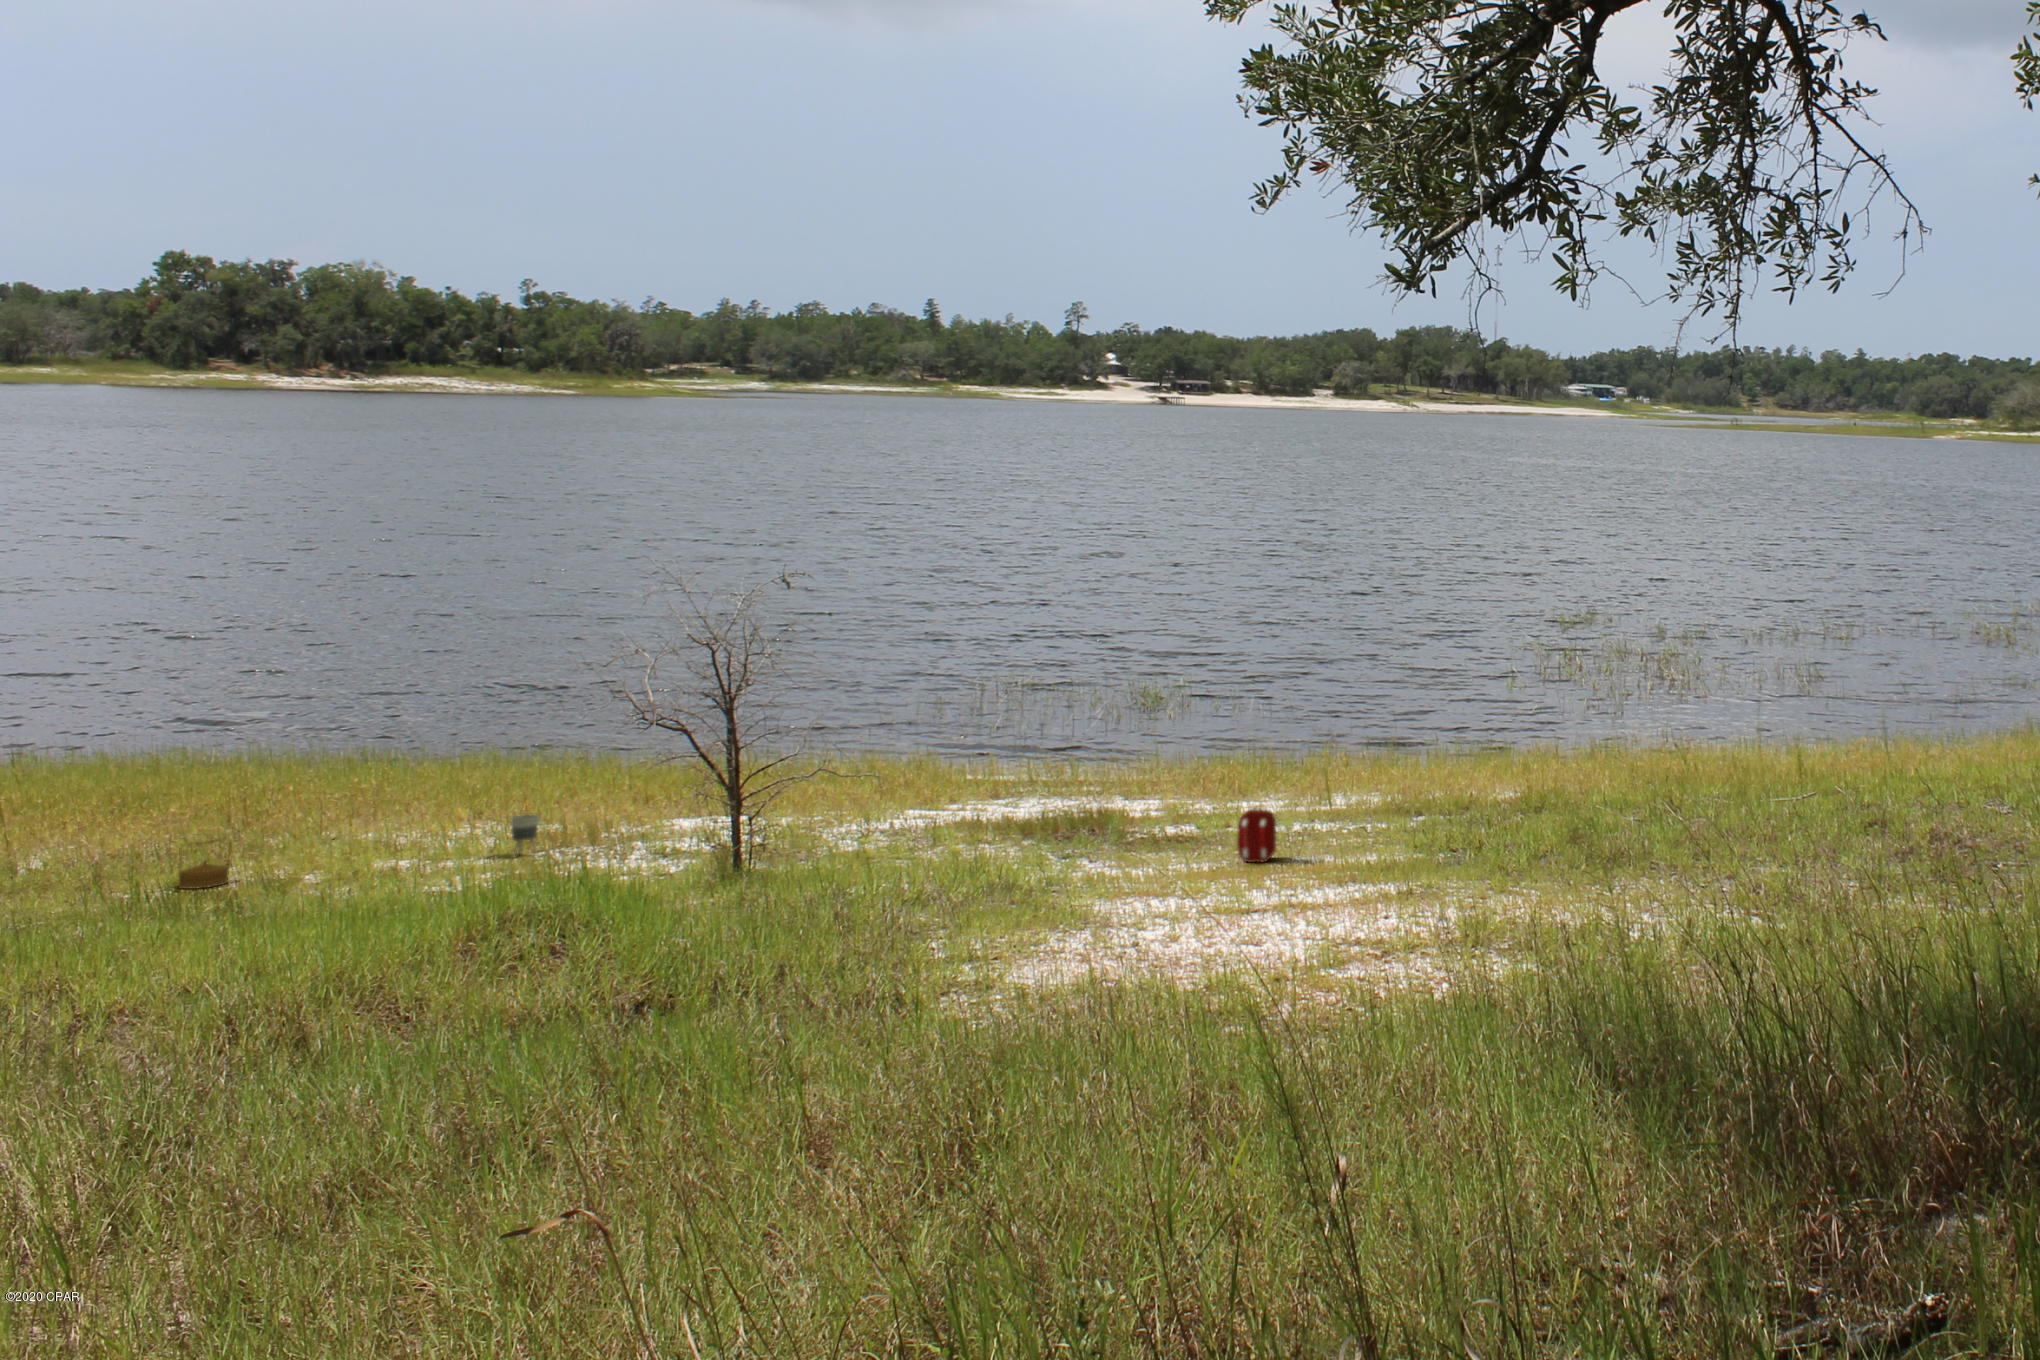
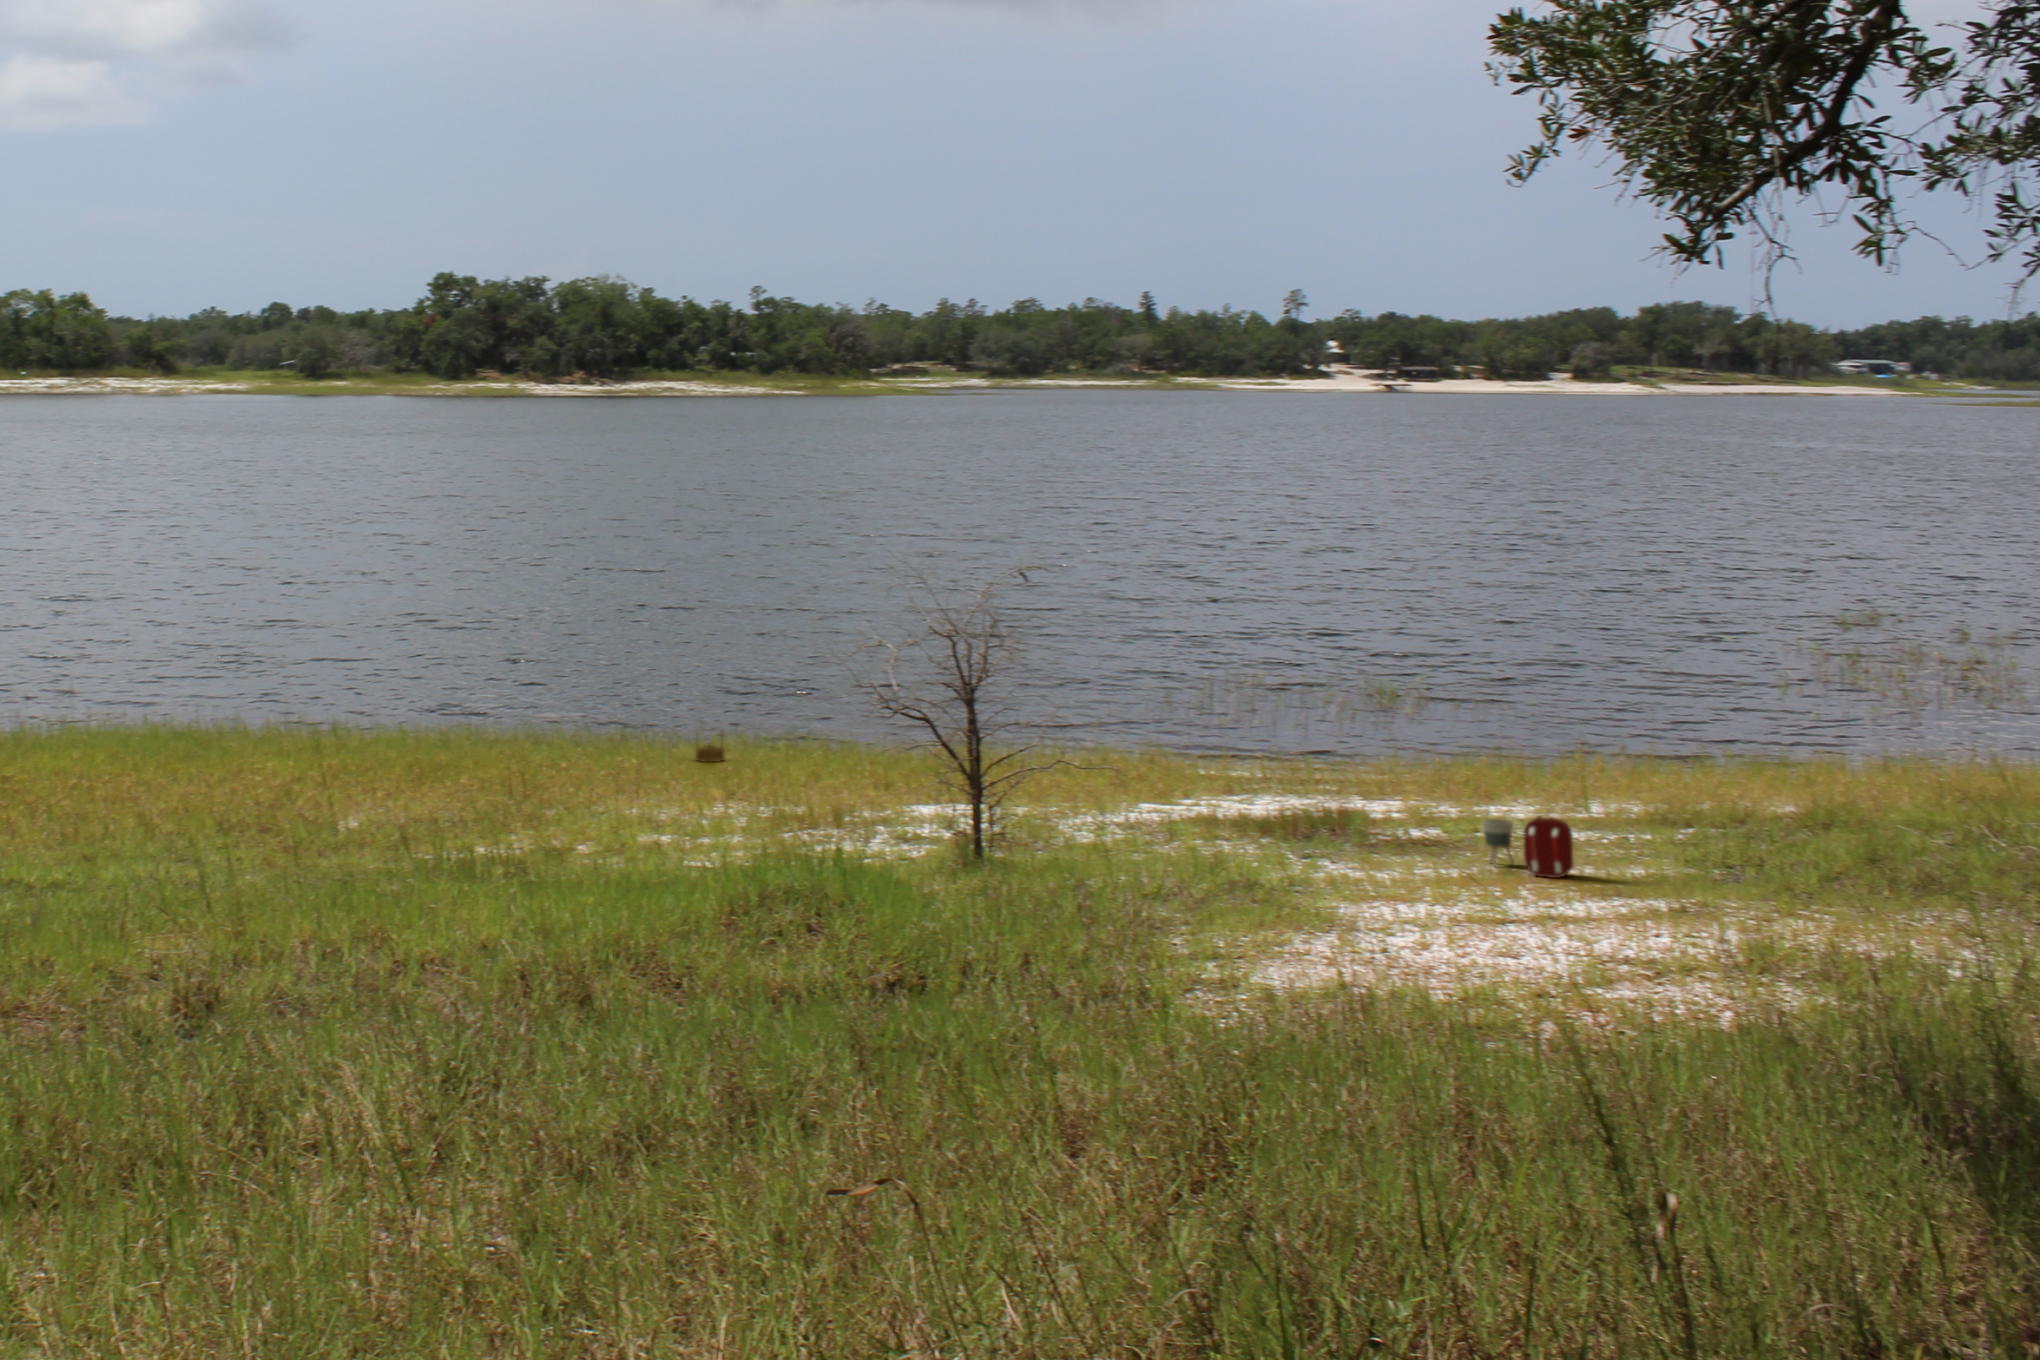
planter: present [511,815,539,856] -> present [1483,819,1513,866]
basket: present [178,840,232,889] -> present [696,744,725,762]

